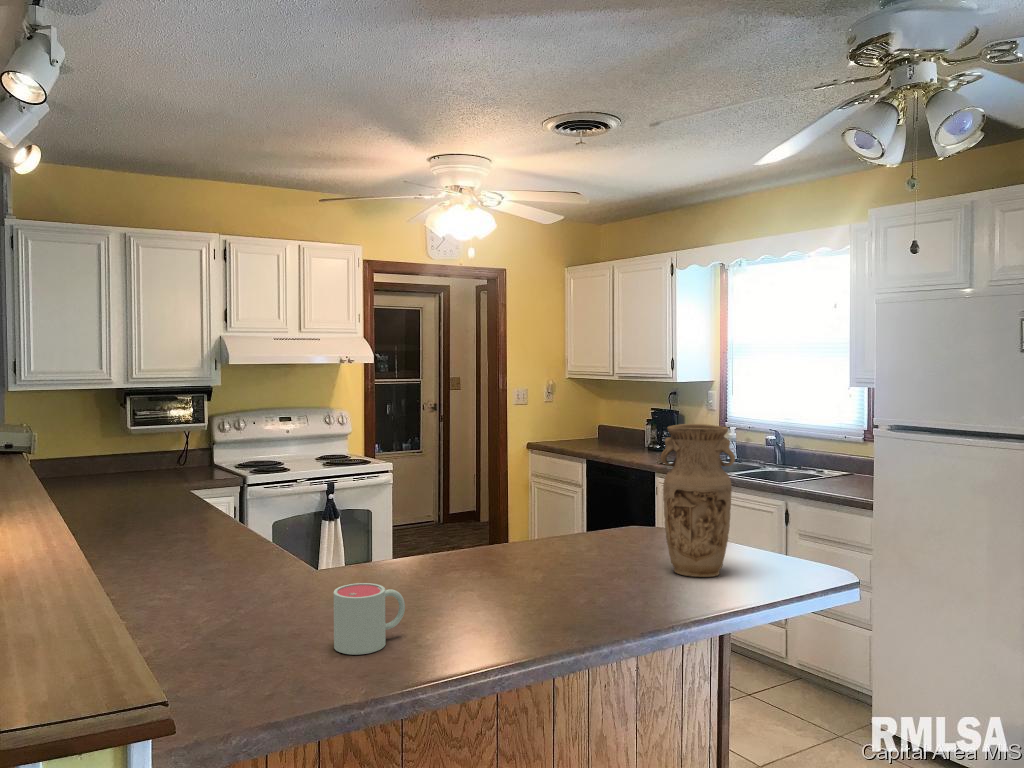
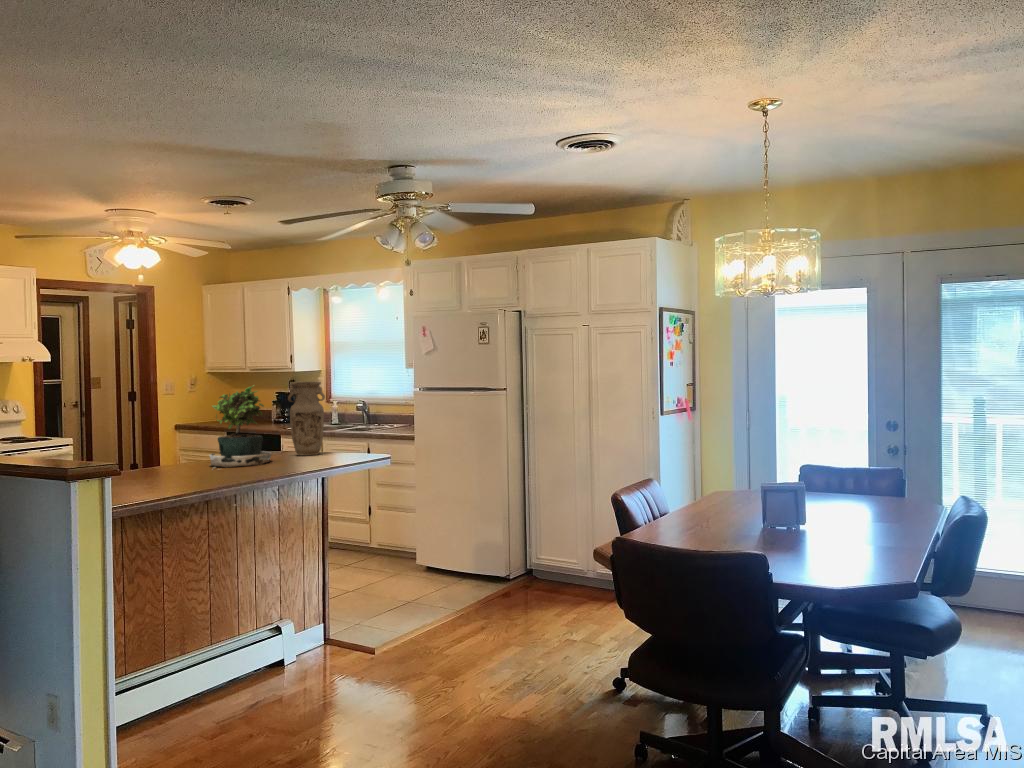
potted plant: none [494,435,624,620] -> present [210,386,272,468]
mug: present [334,583,405,655] -> none [138,453,171,482]

